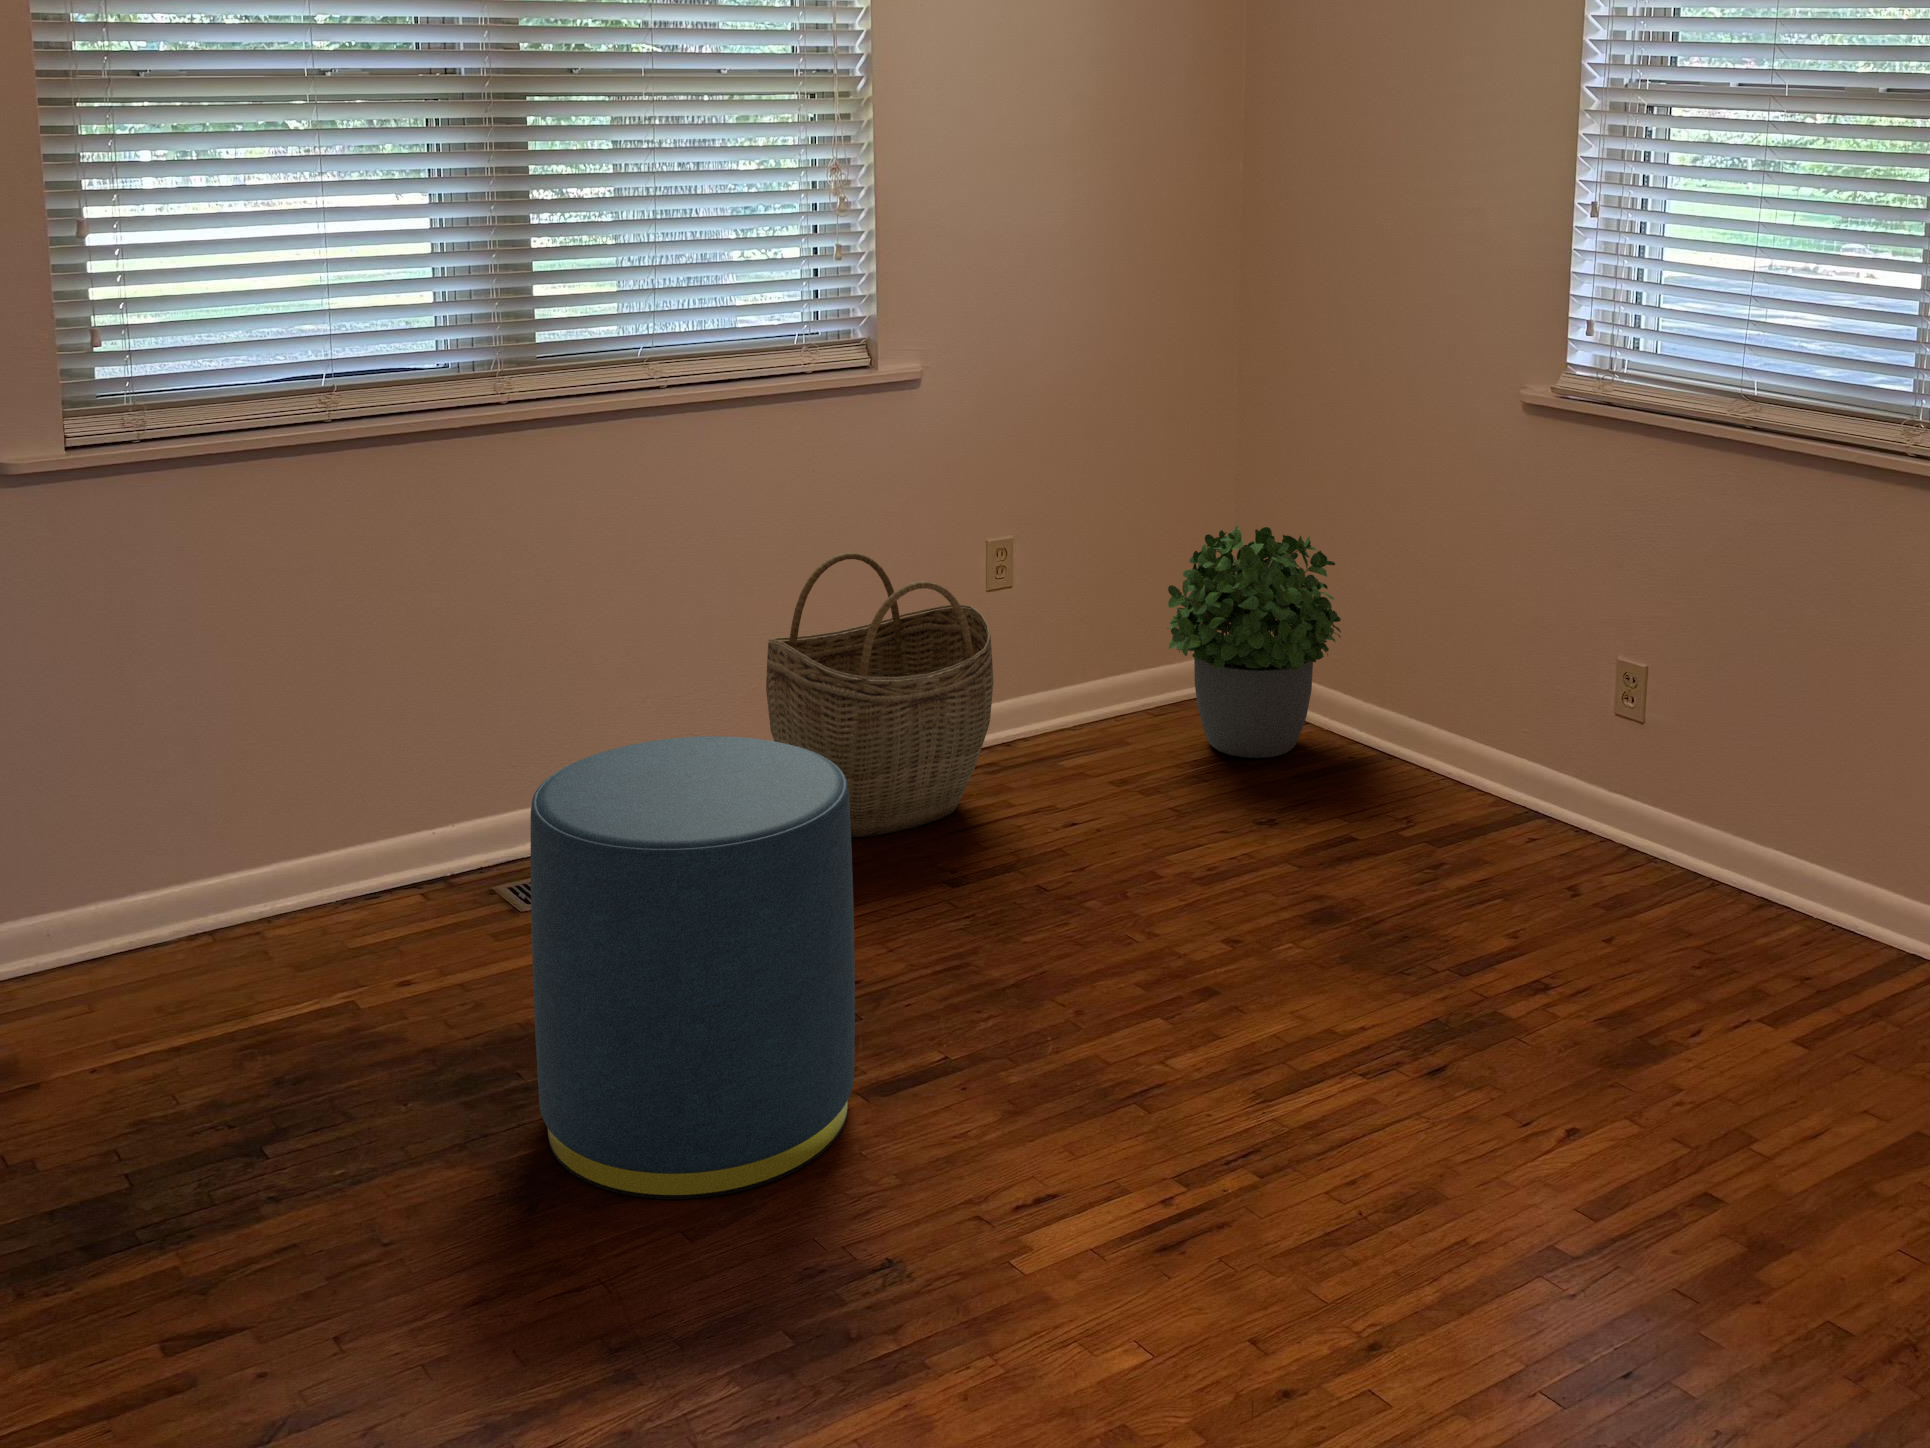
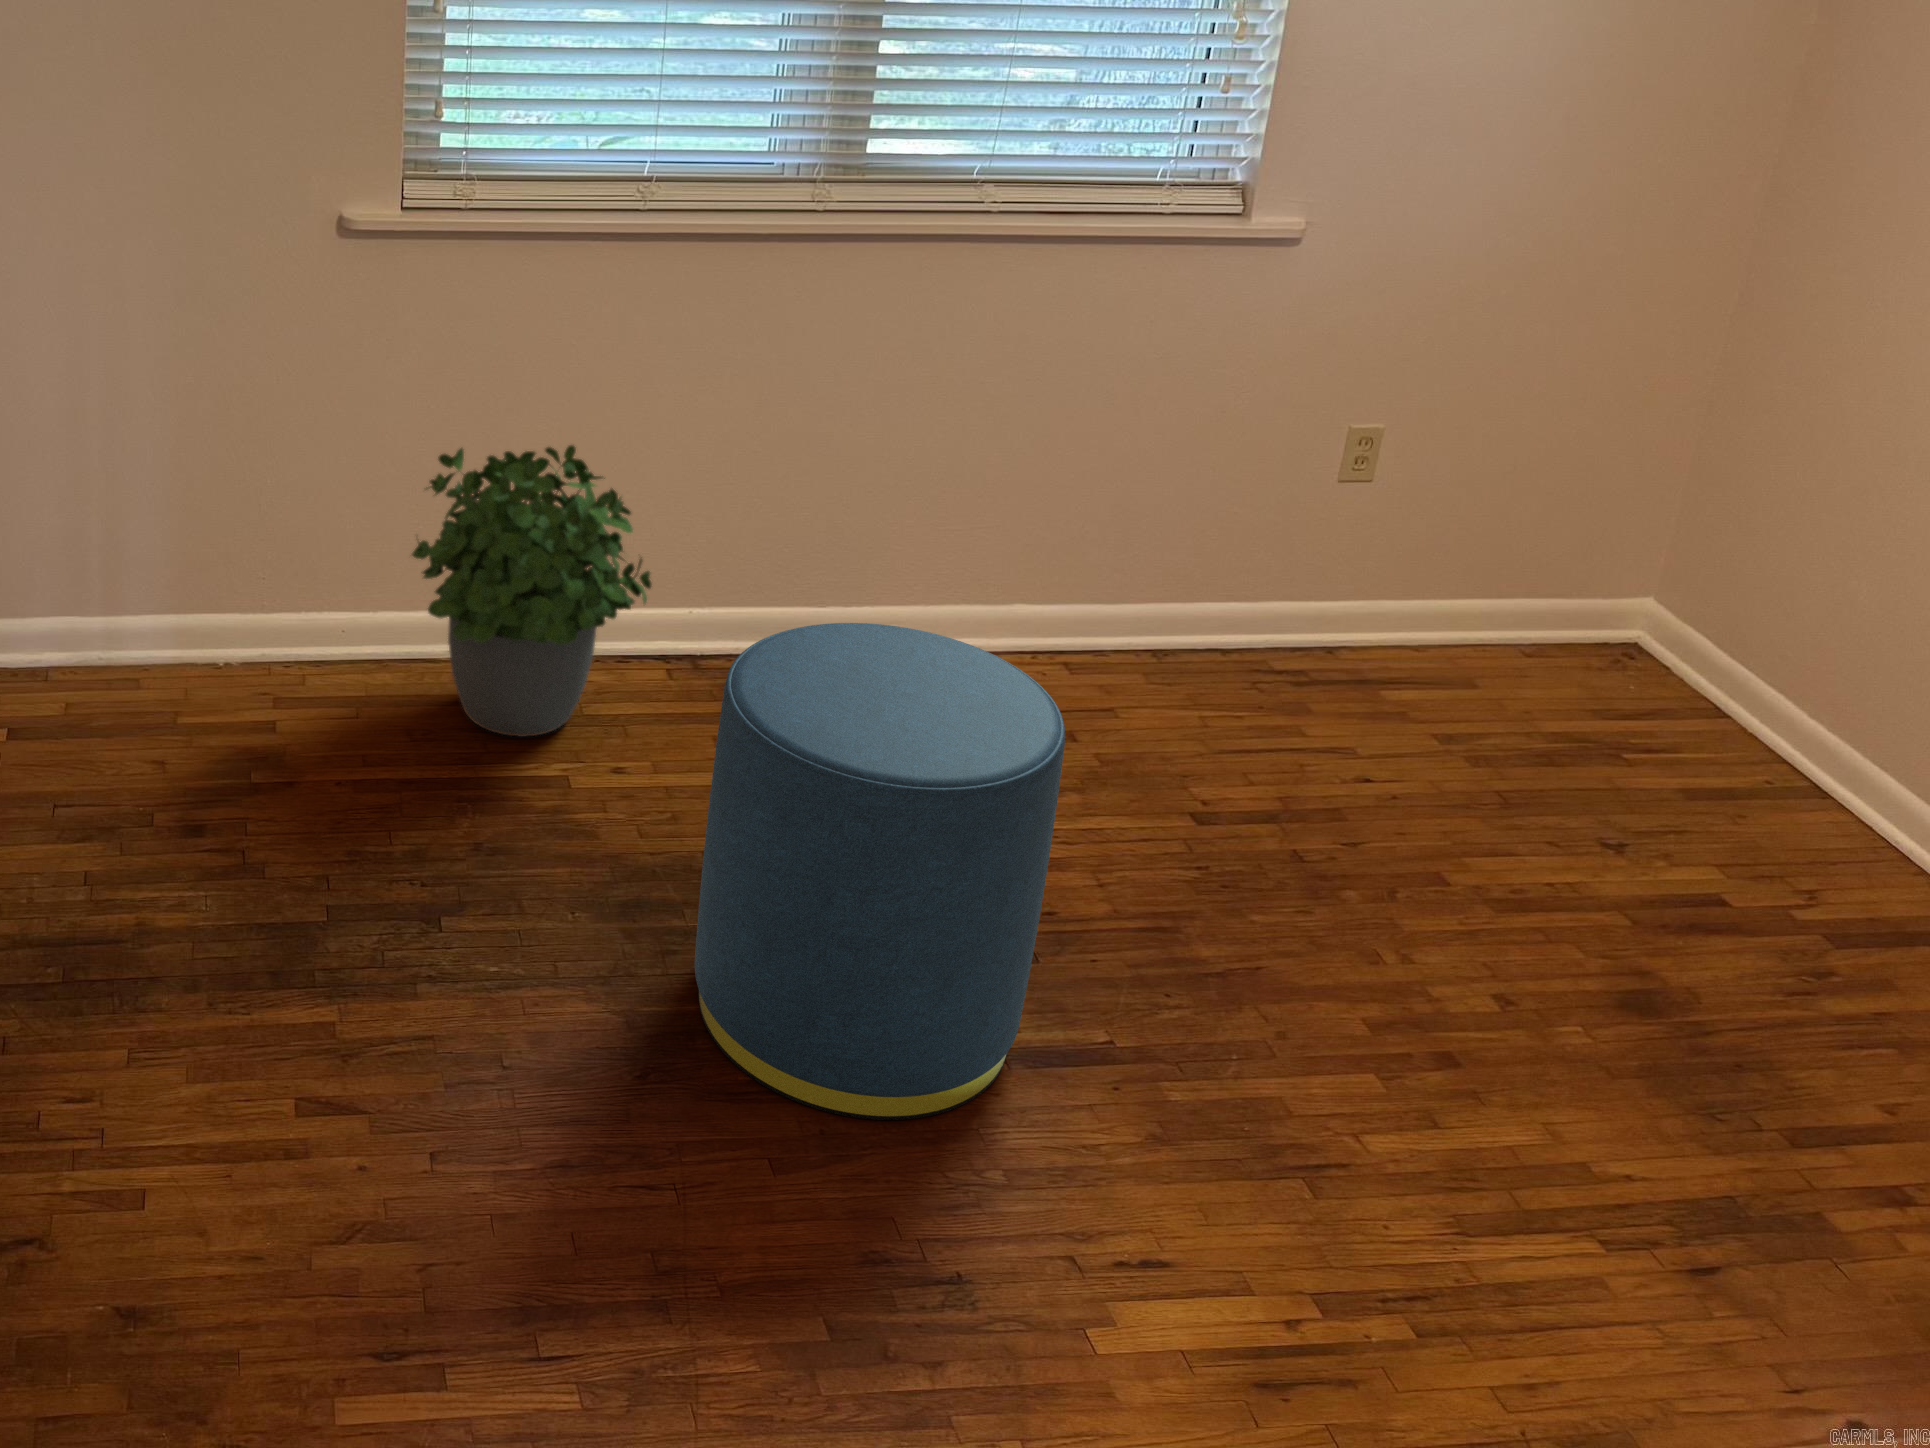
potted plant: present [1167,526,1341,758] -> present [412,445,651,736]
woven basket: present [766,552,994,837] -> none [1049,420,1320,732]

